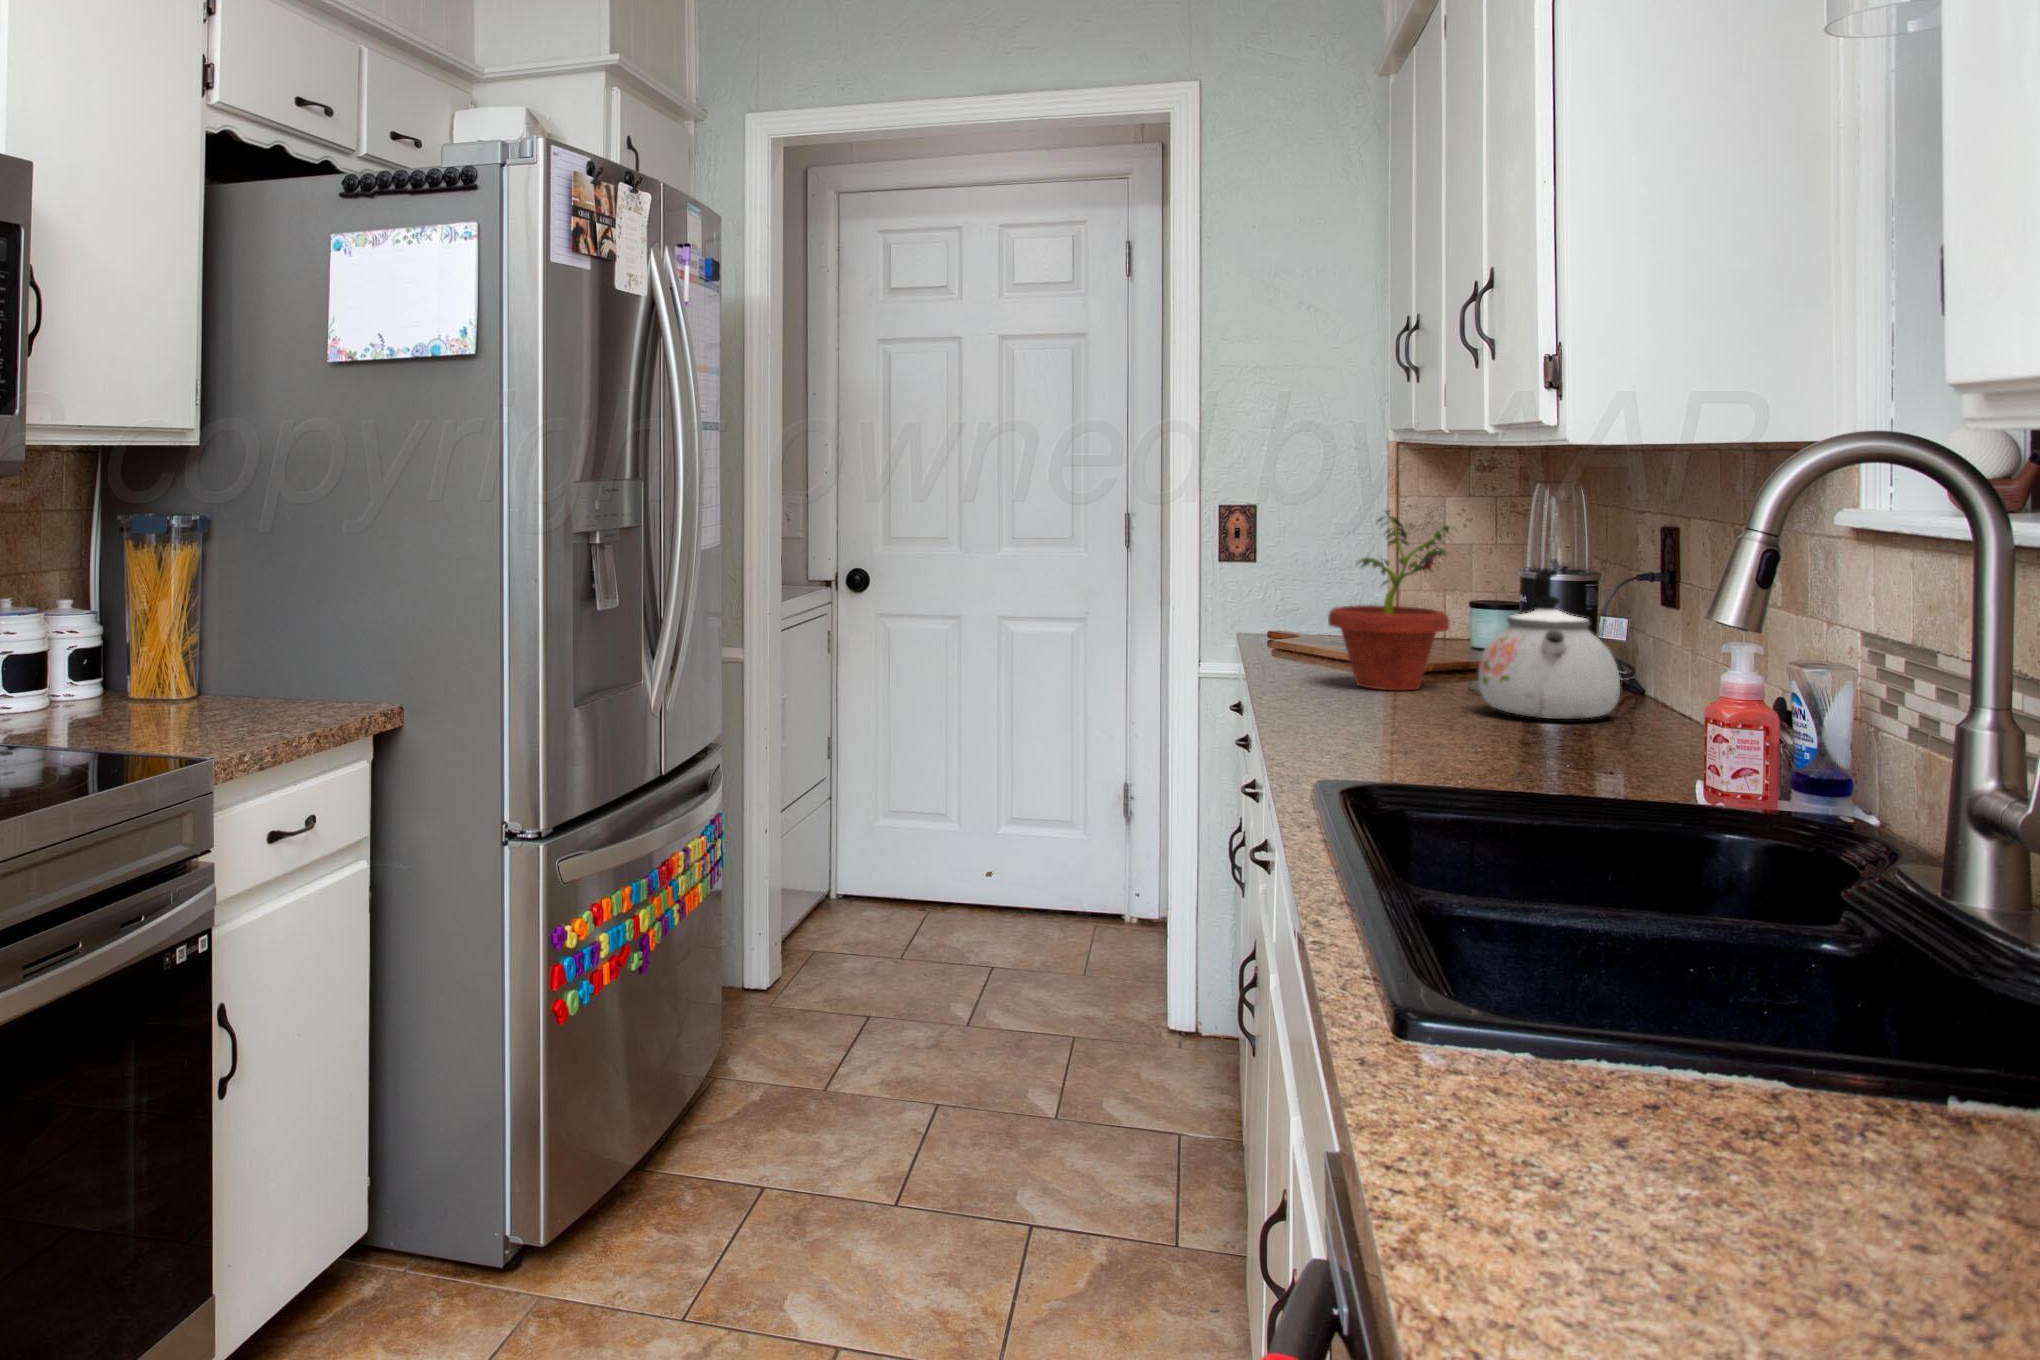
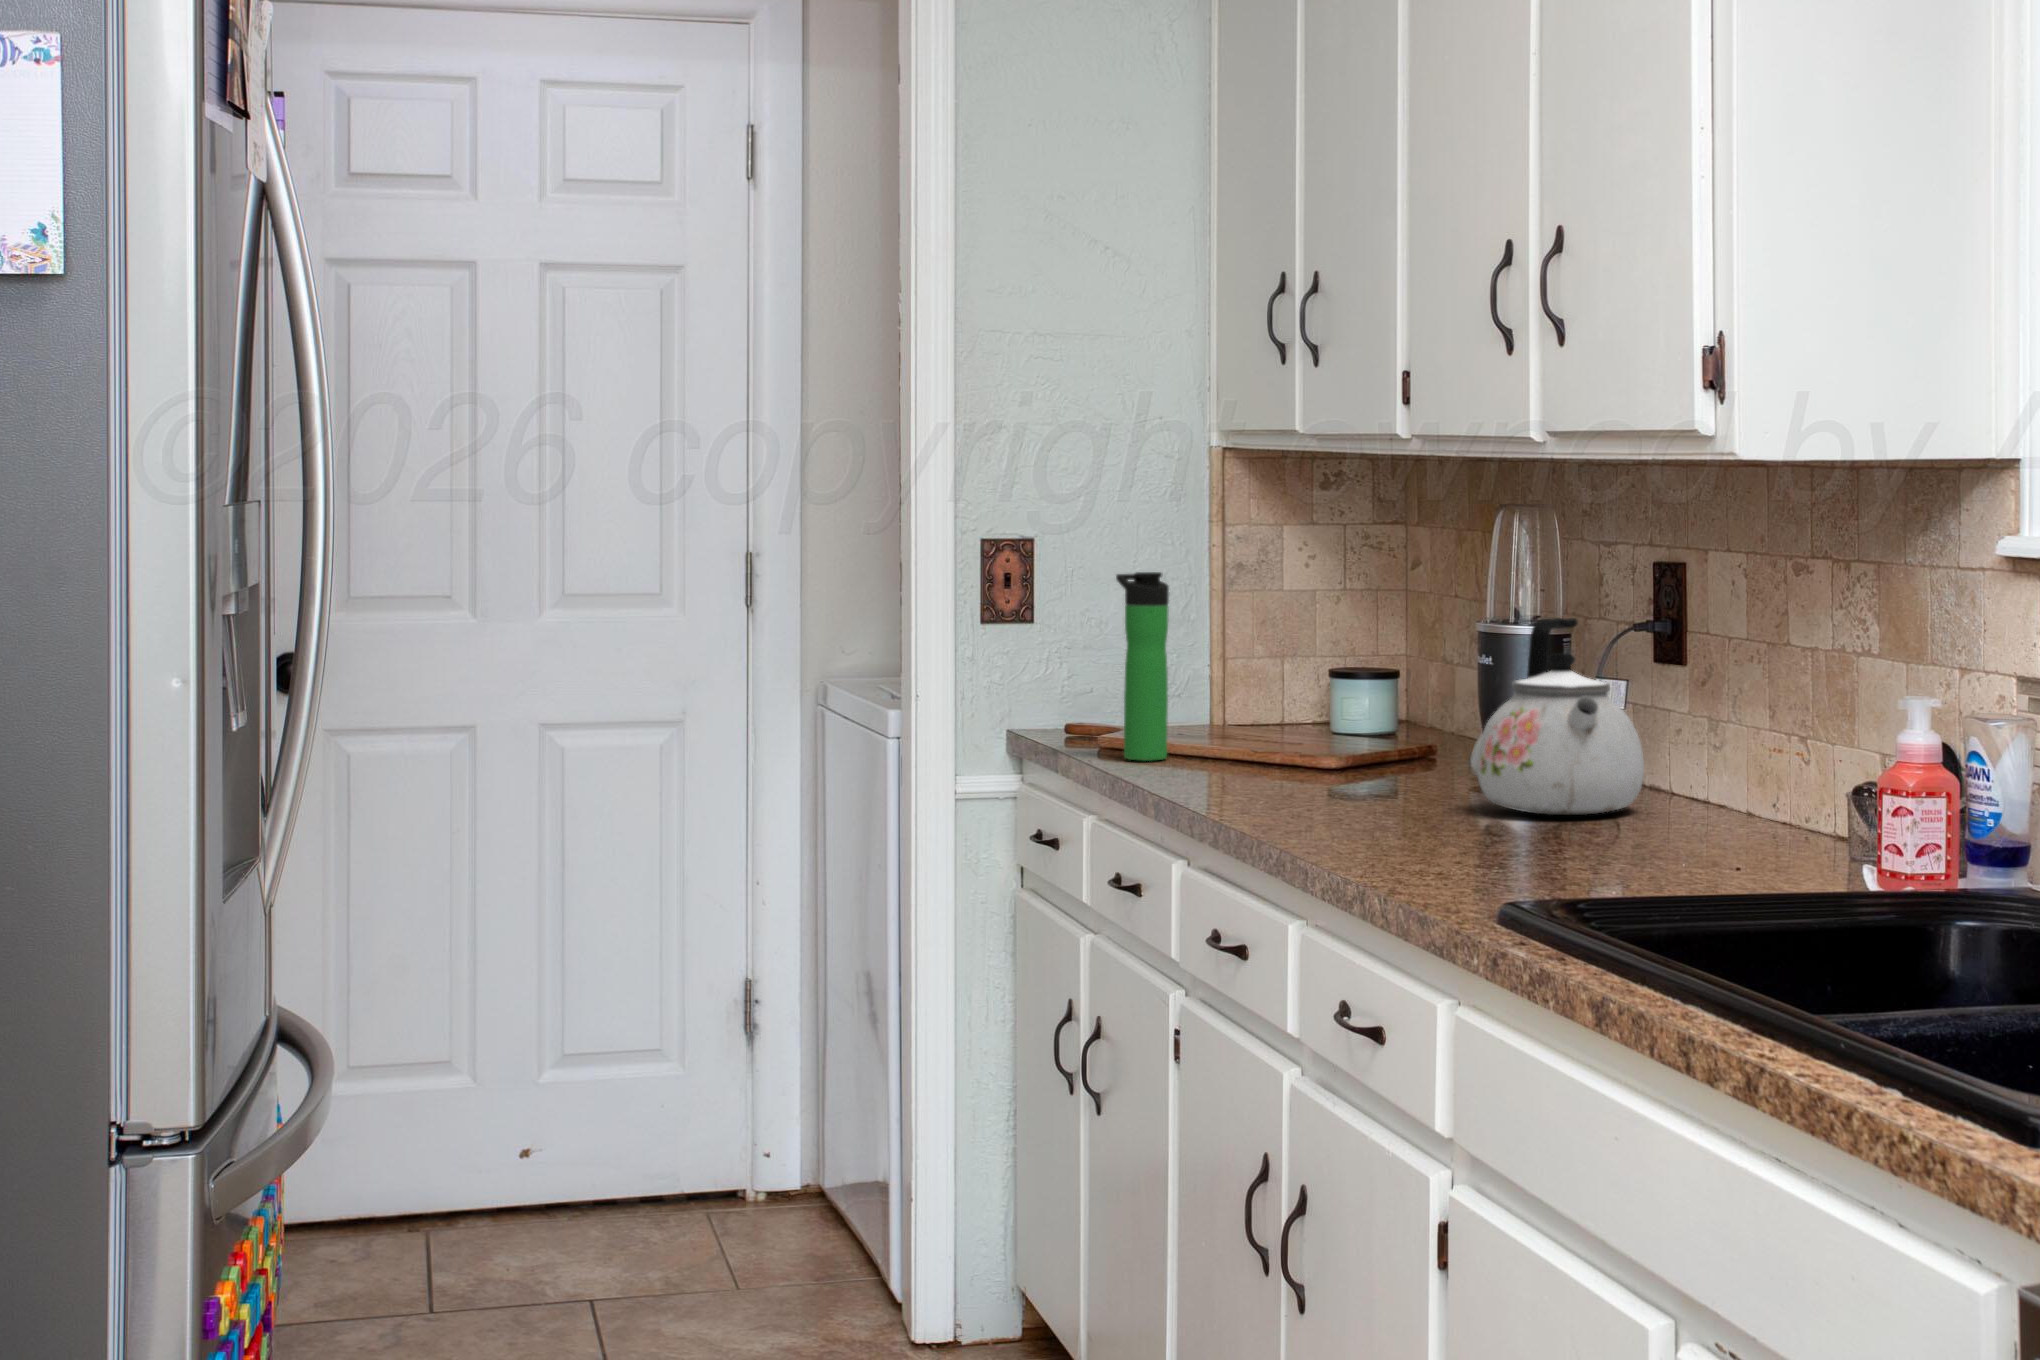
potted plant: present [1328,510,1456,690] -> none [1243,541,1407,795]
bottle: none [1290,530,1324,658] -> present [1116,572,1169,761]

